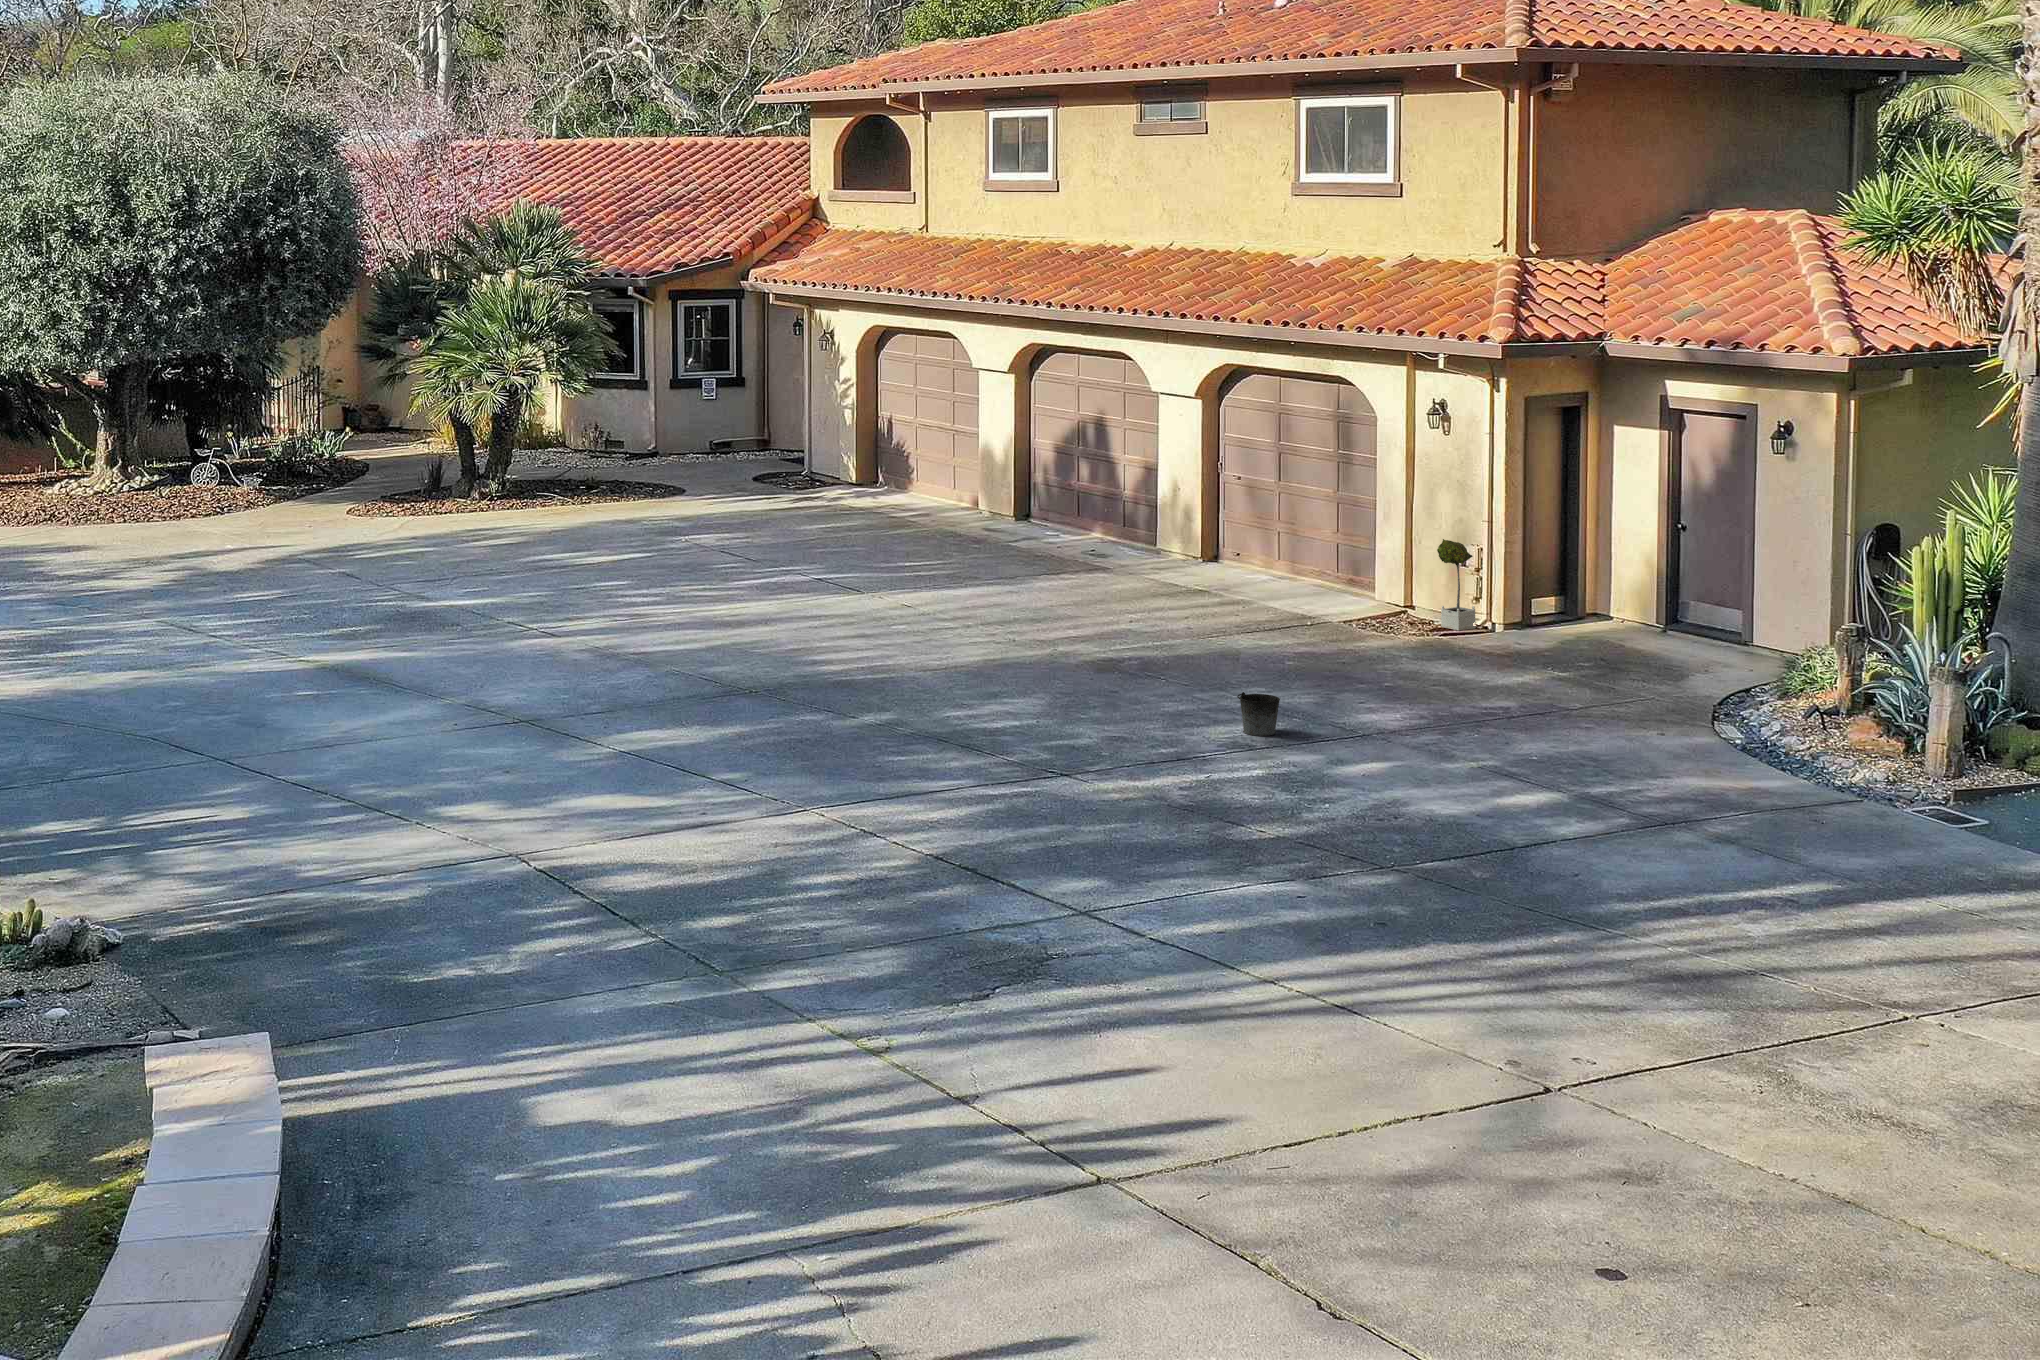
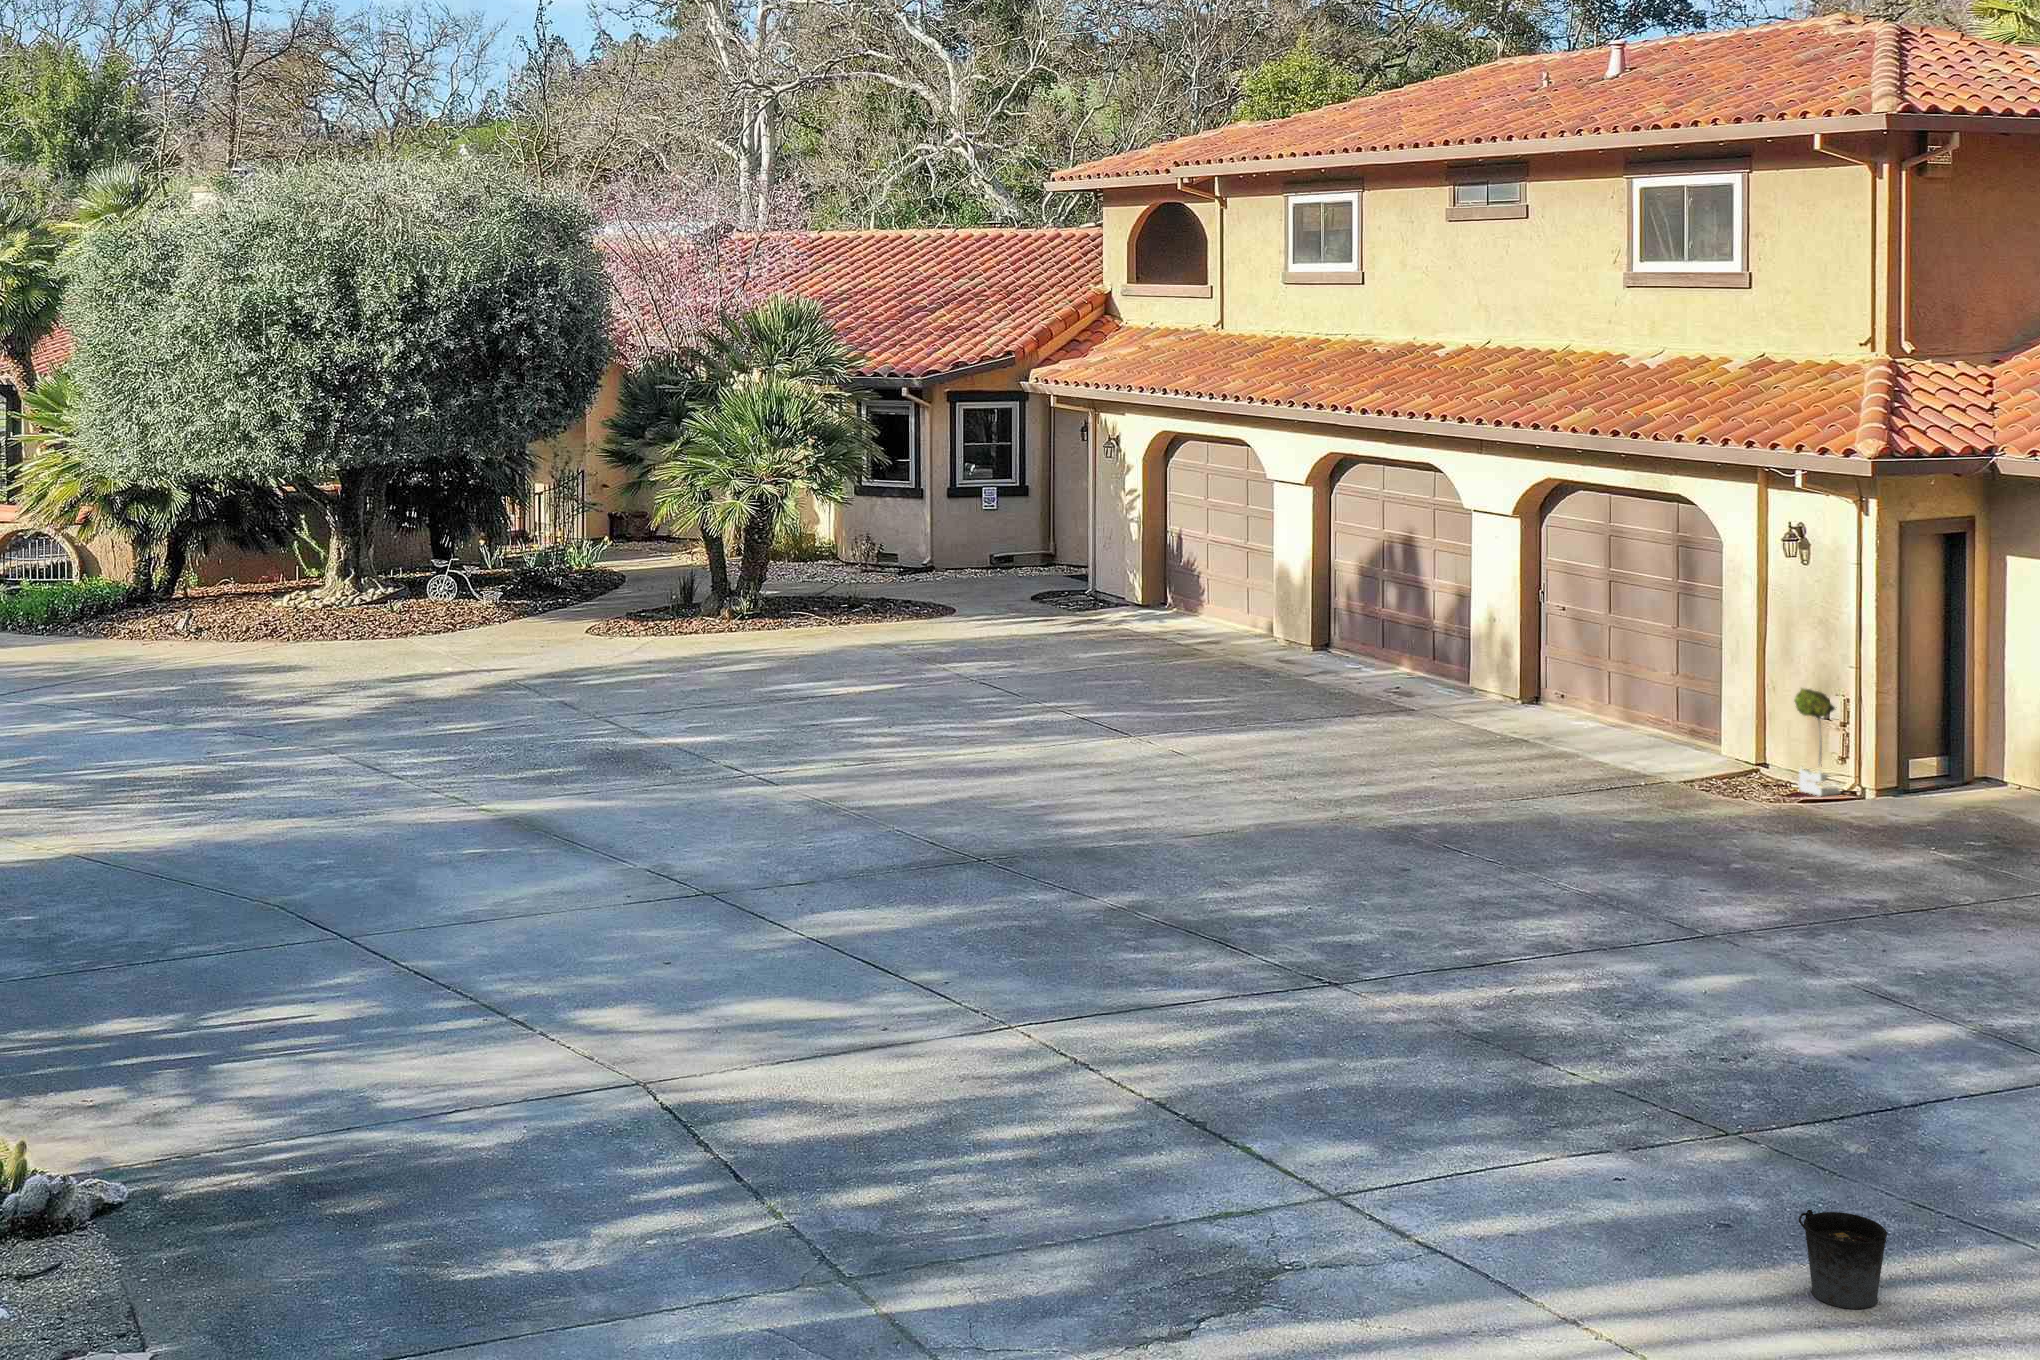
bucket: present [1237,692,1280,736] -> present [1799,1210,1887,1309]

